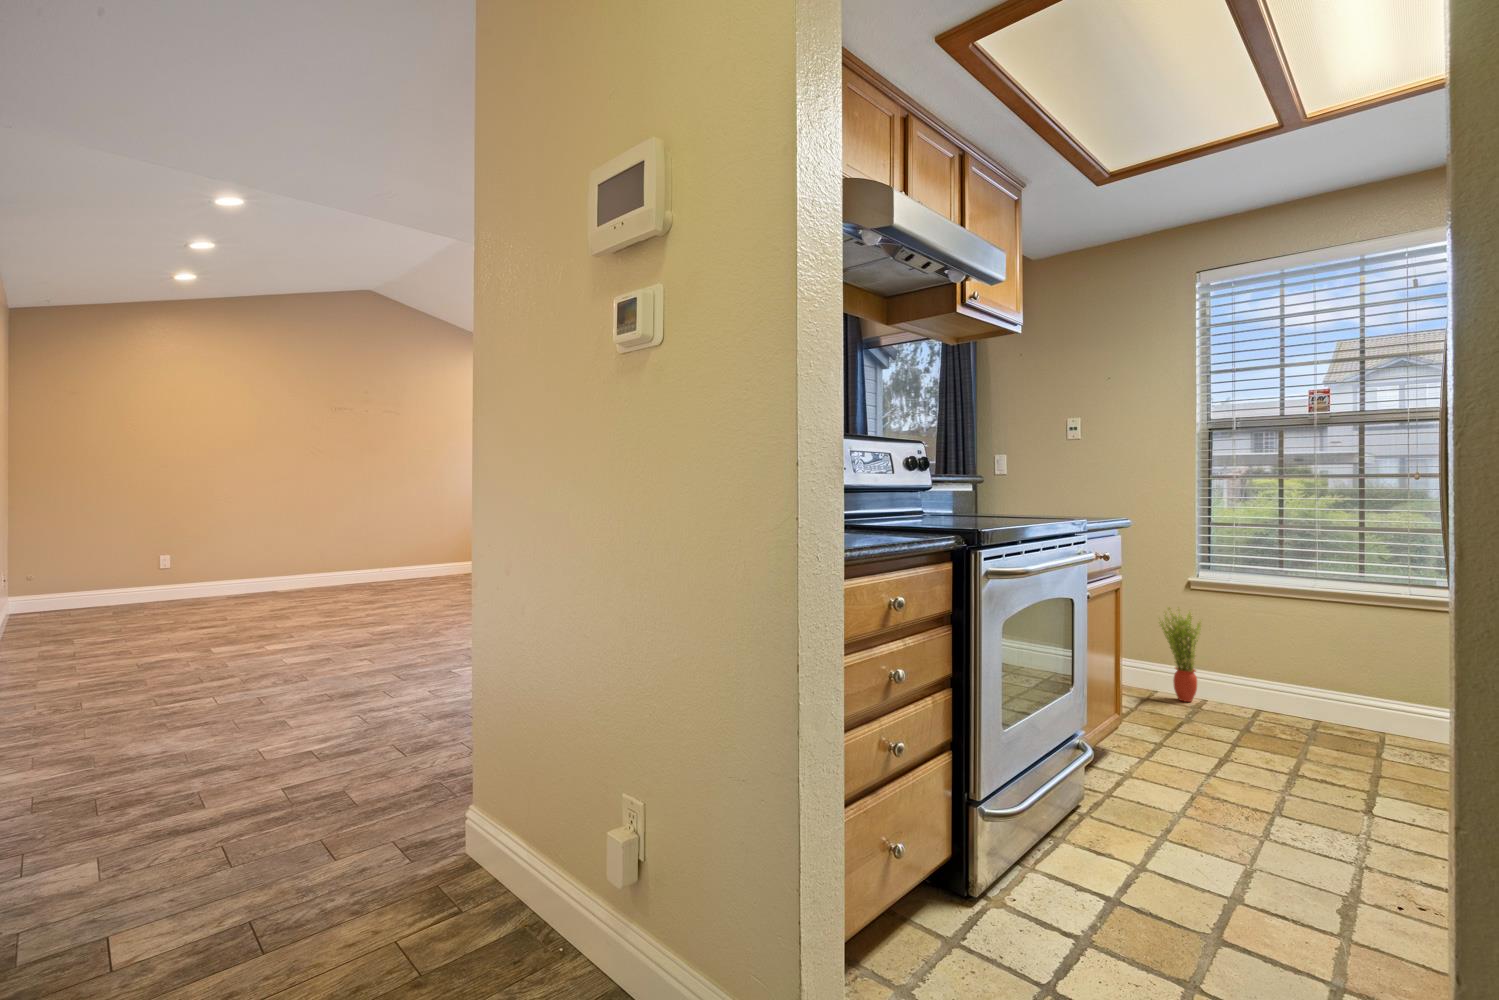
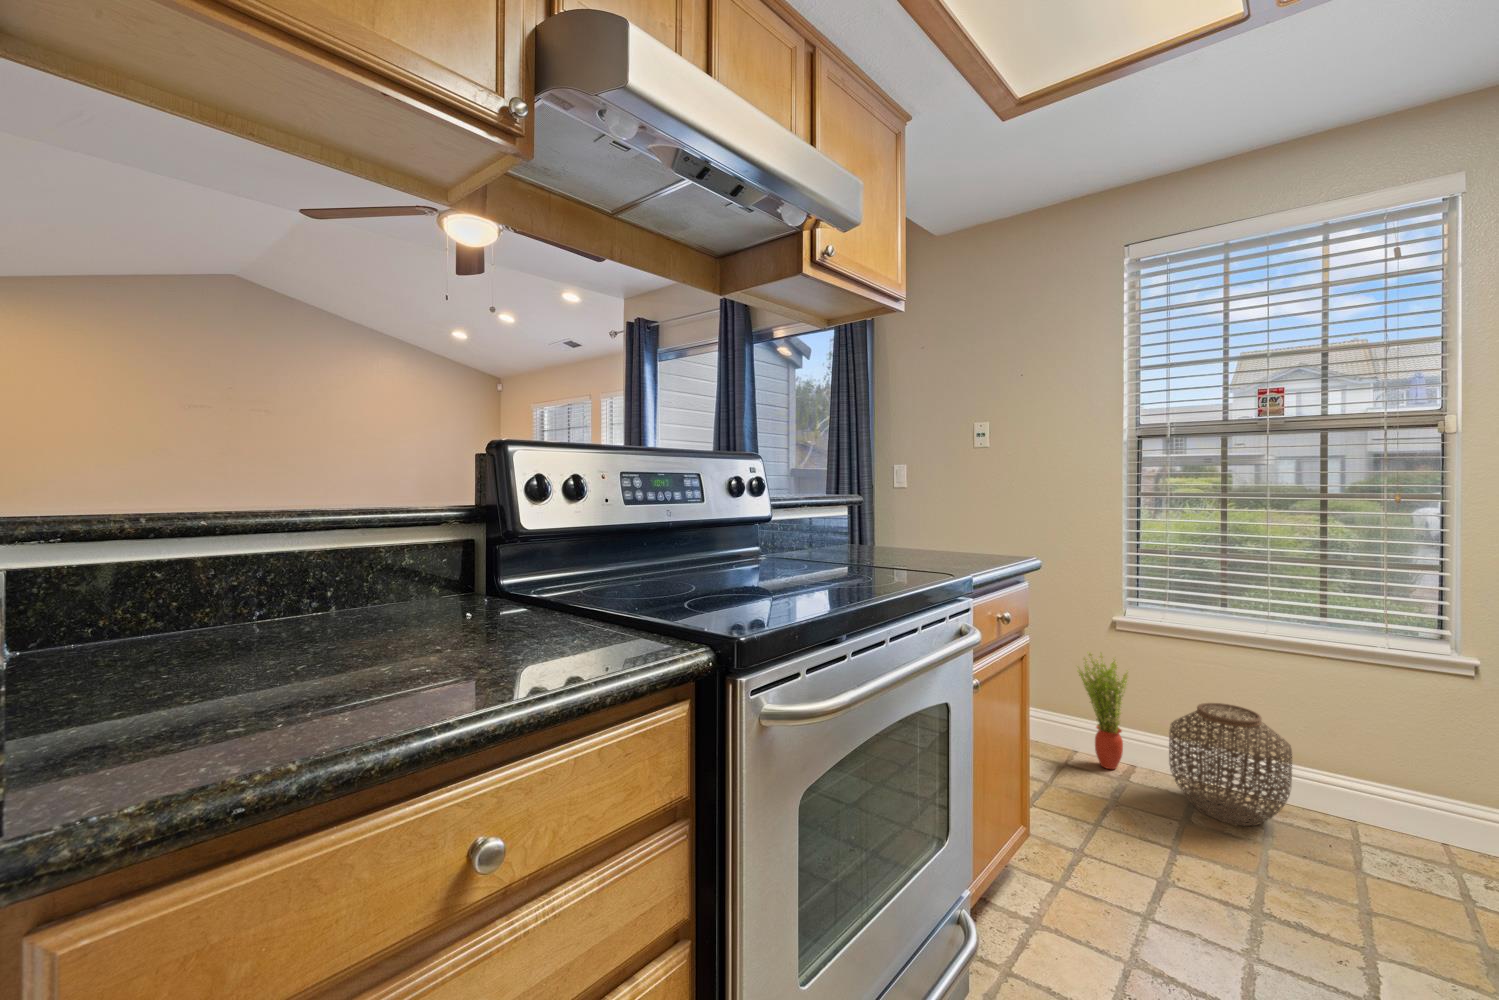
woven basket: none [1236,641,1334,733] -> present [1169,703,1292,826]

